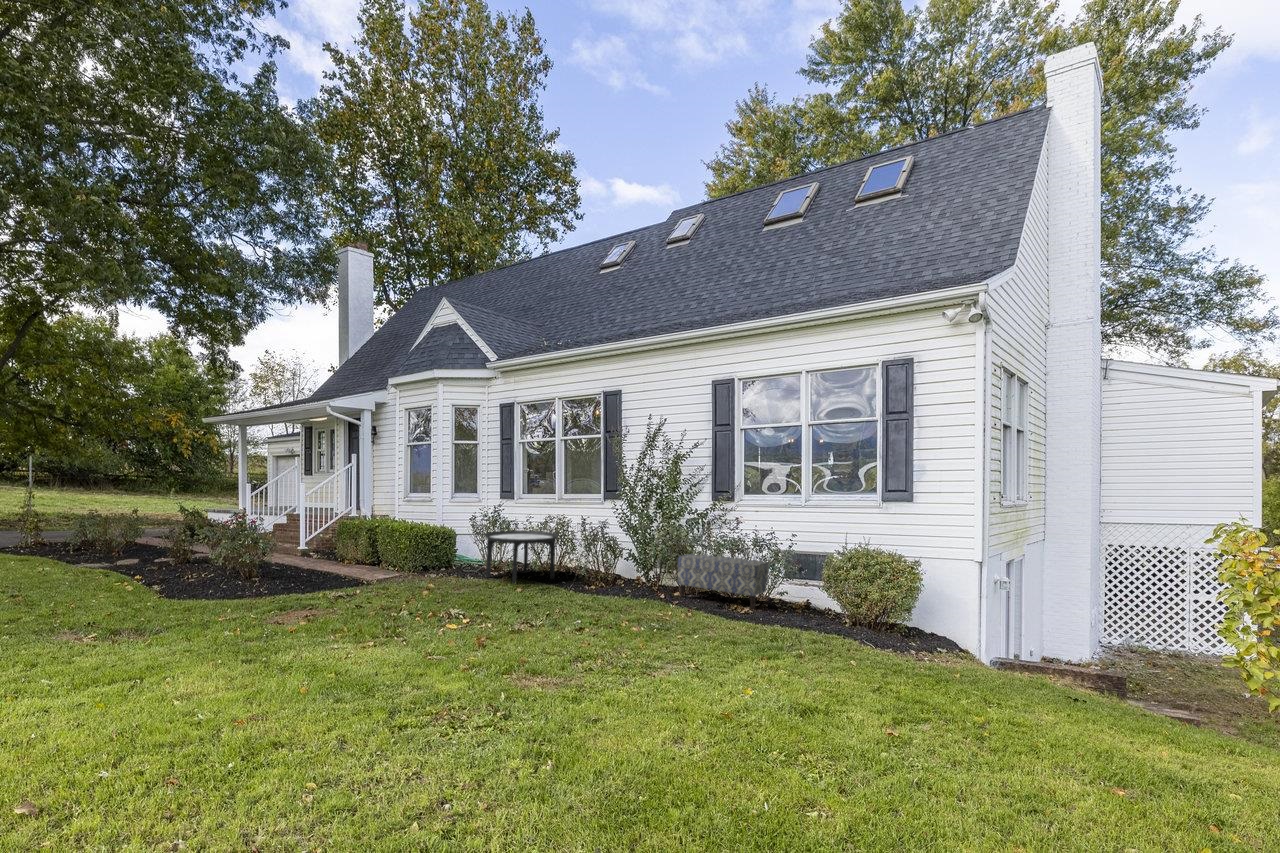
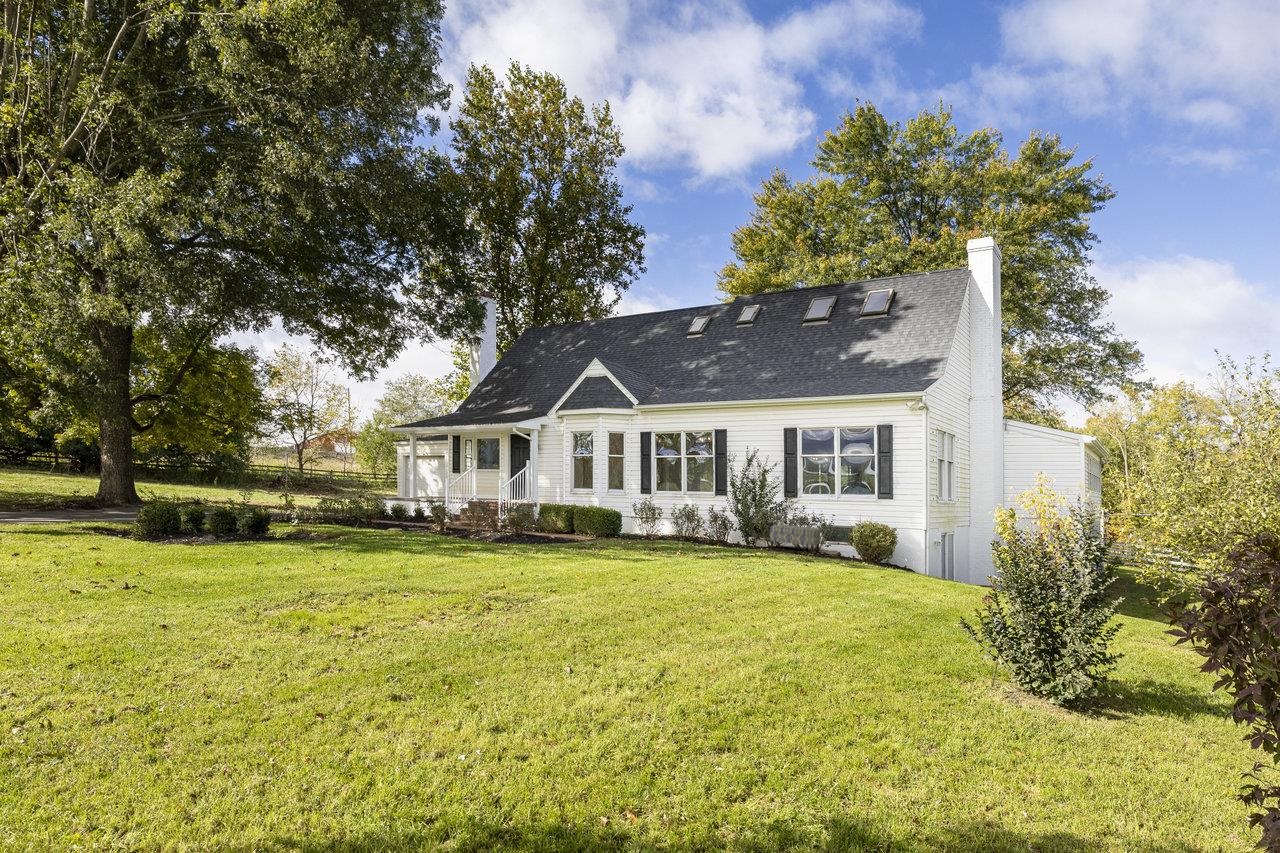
round table: present [484,530,558,584] -> none [653,512,695,541]

